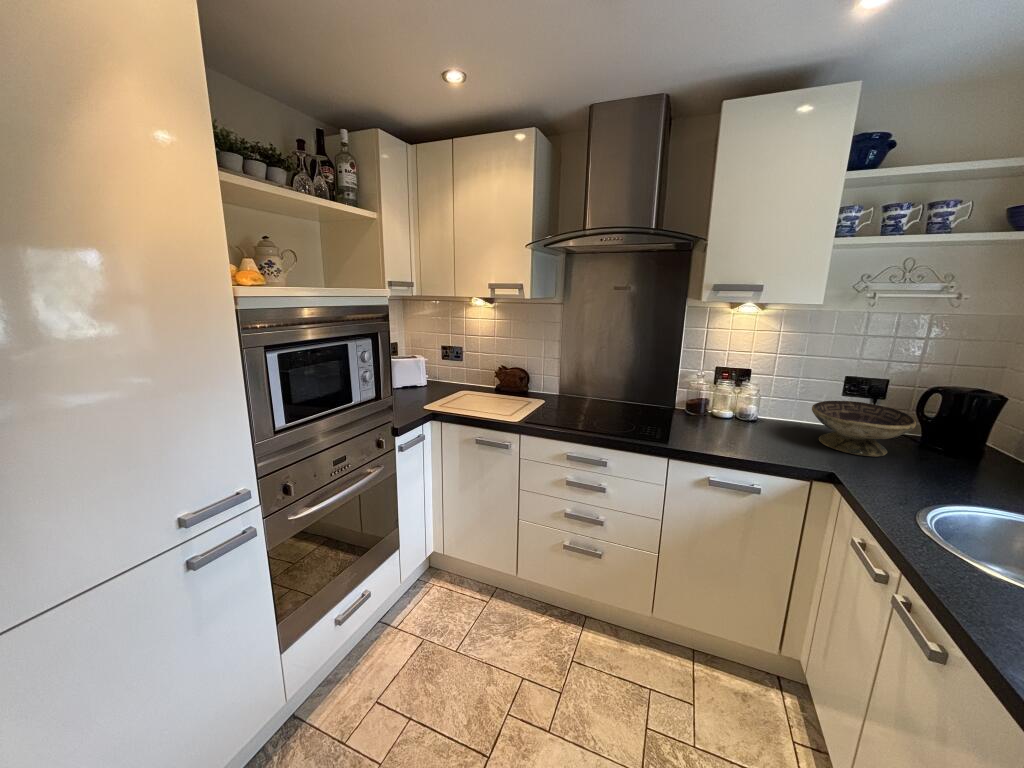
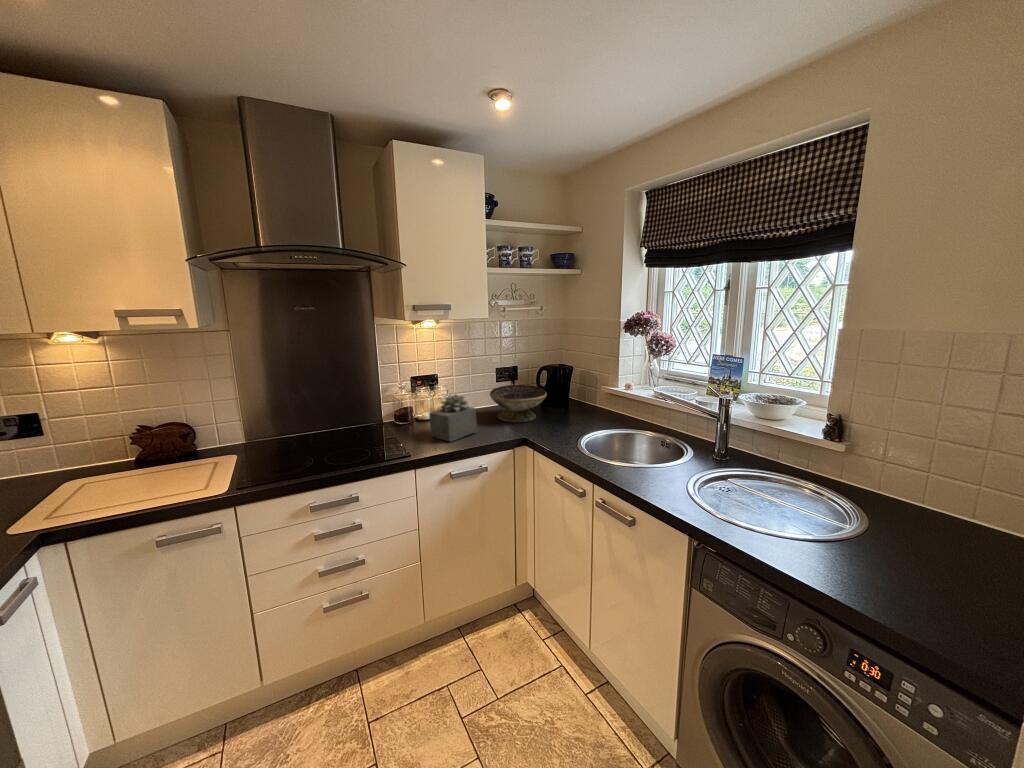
succulent plant: none [708,391,772,445] -> present [429,394,477,441]

